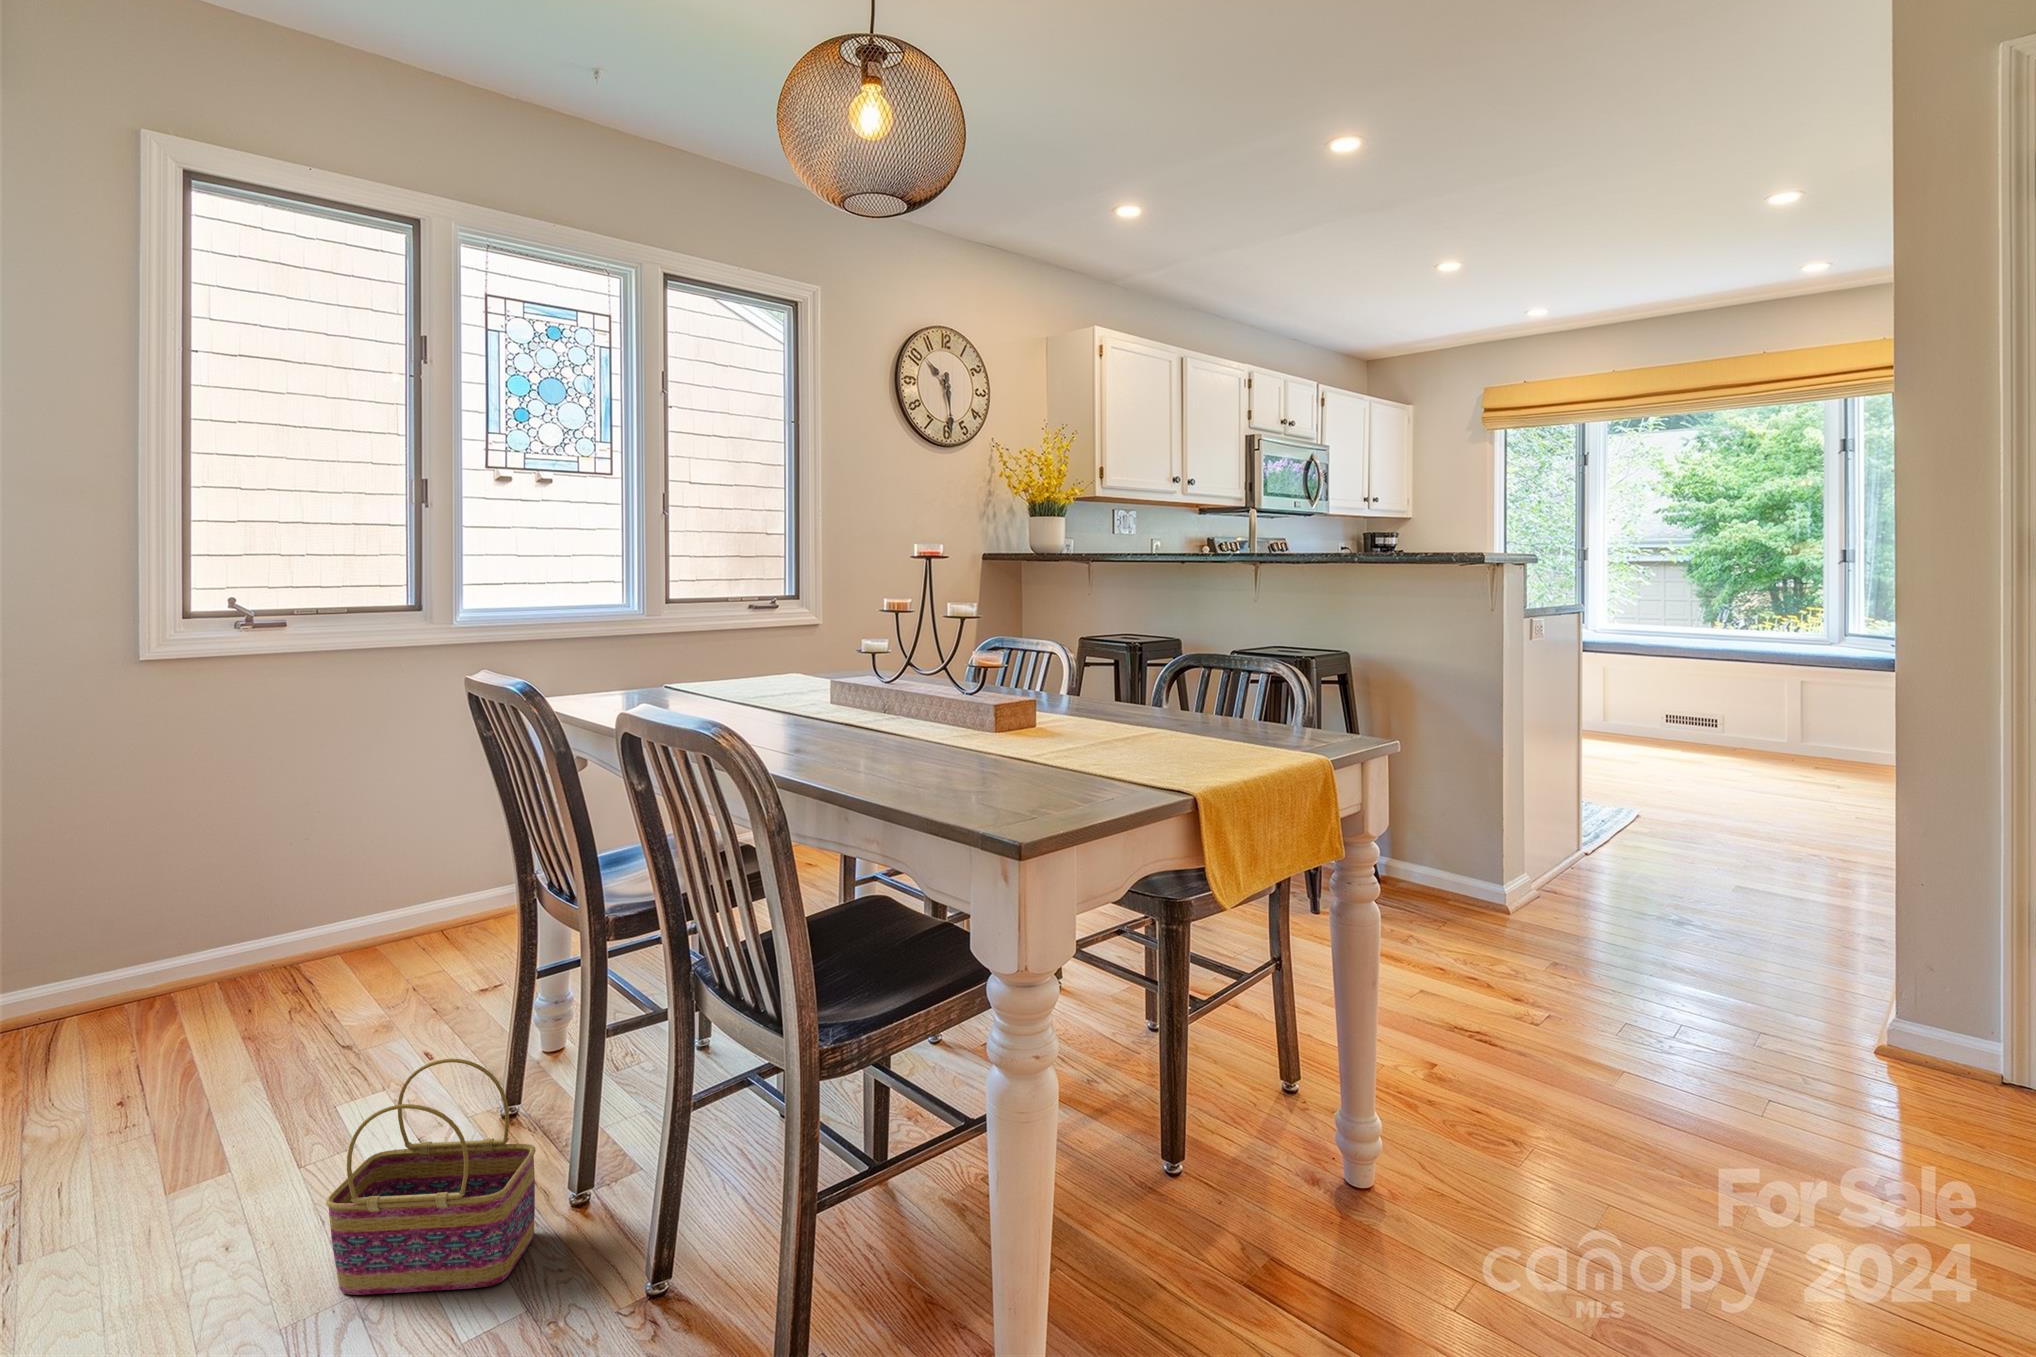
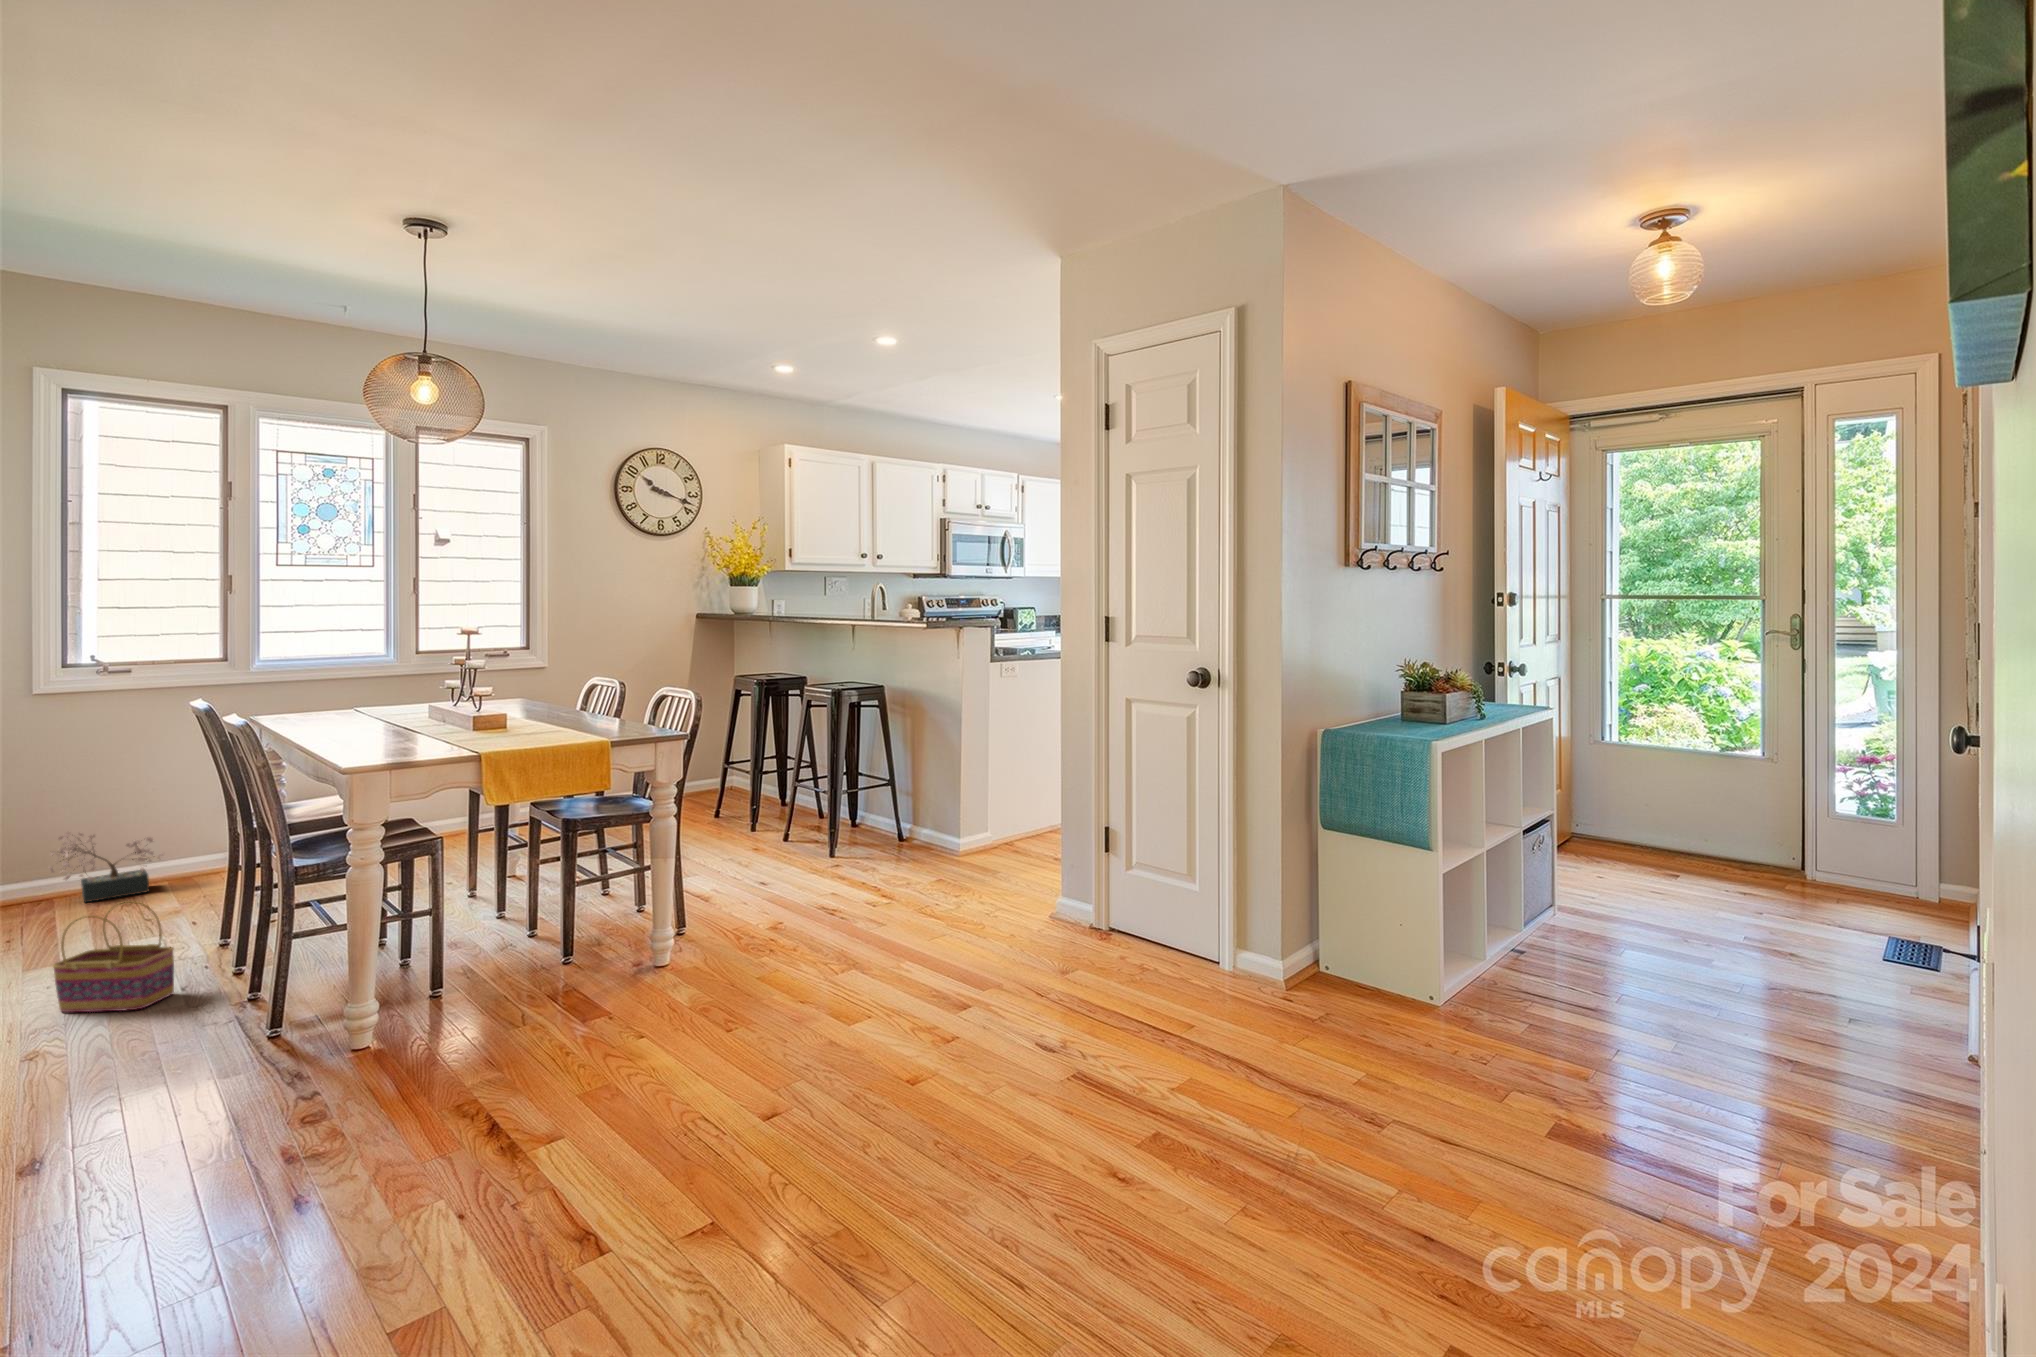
decorative plant: none [181,883,348,997] -> present [49,832,164,902]

